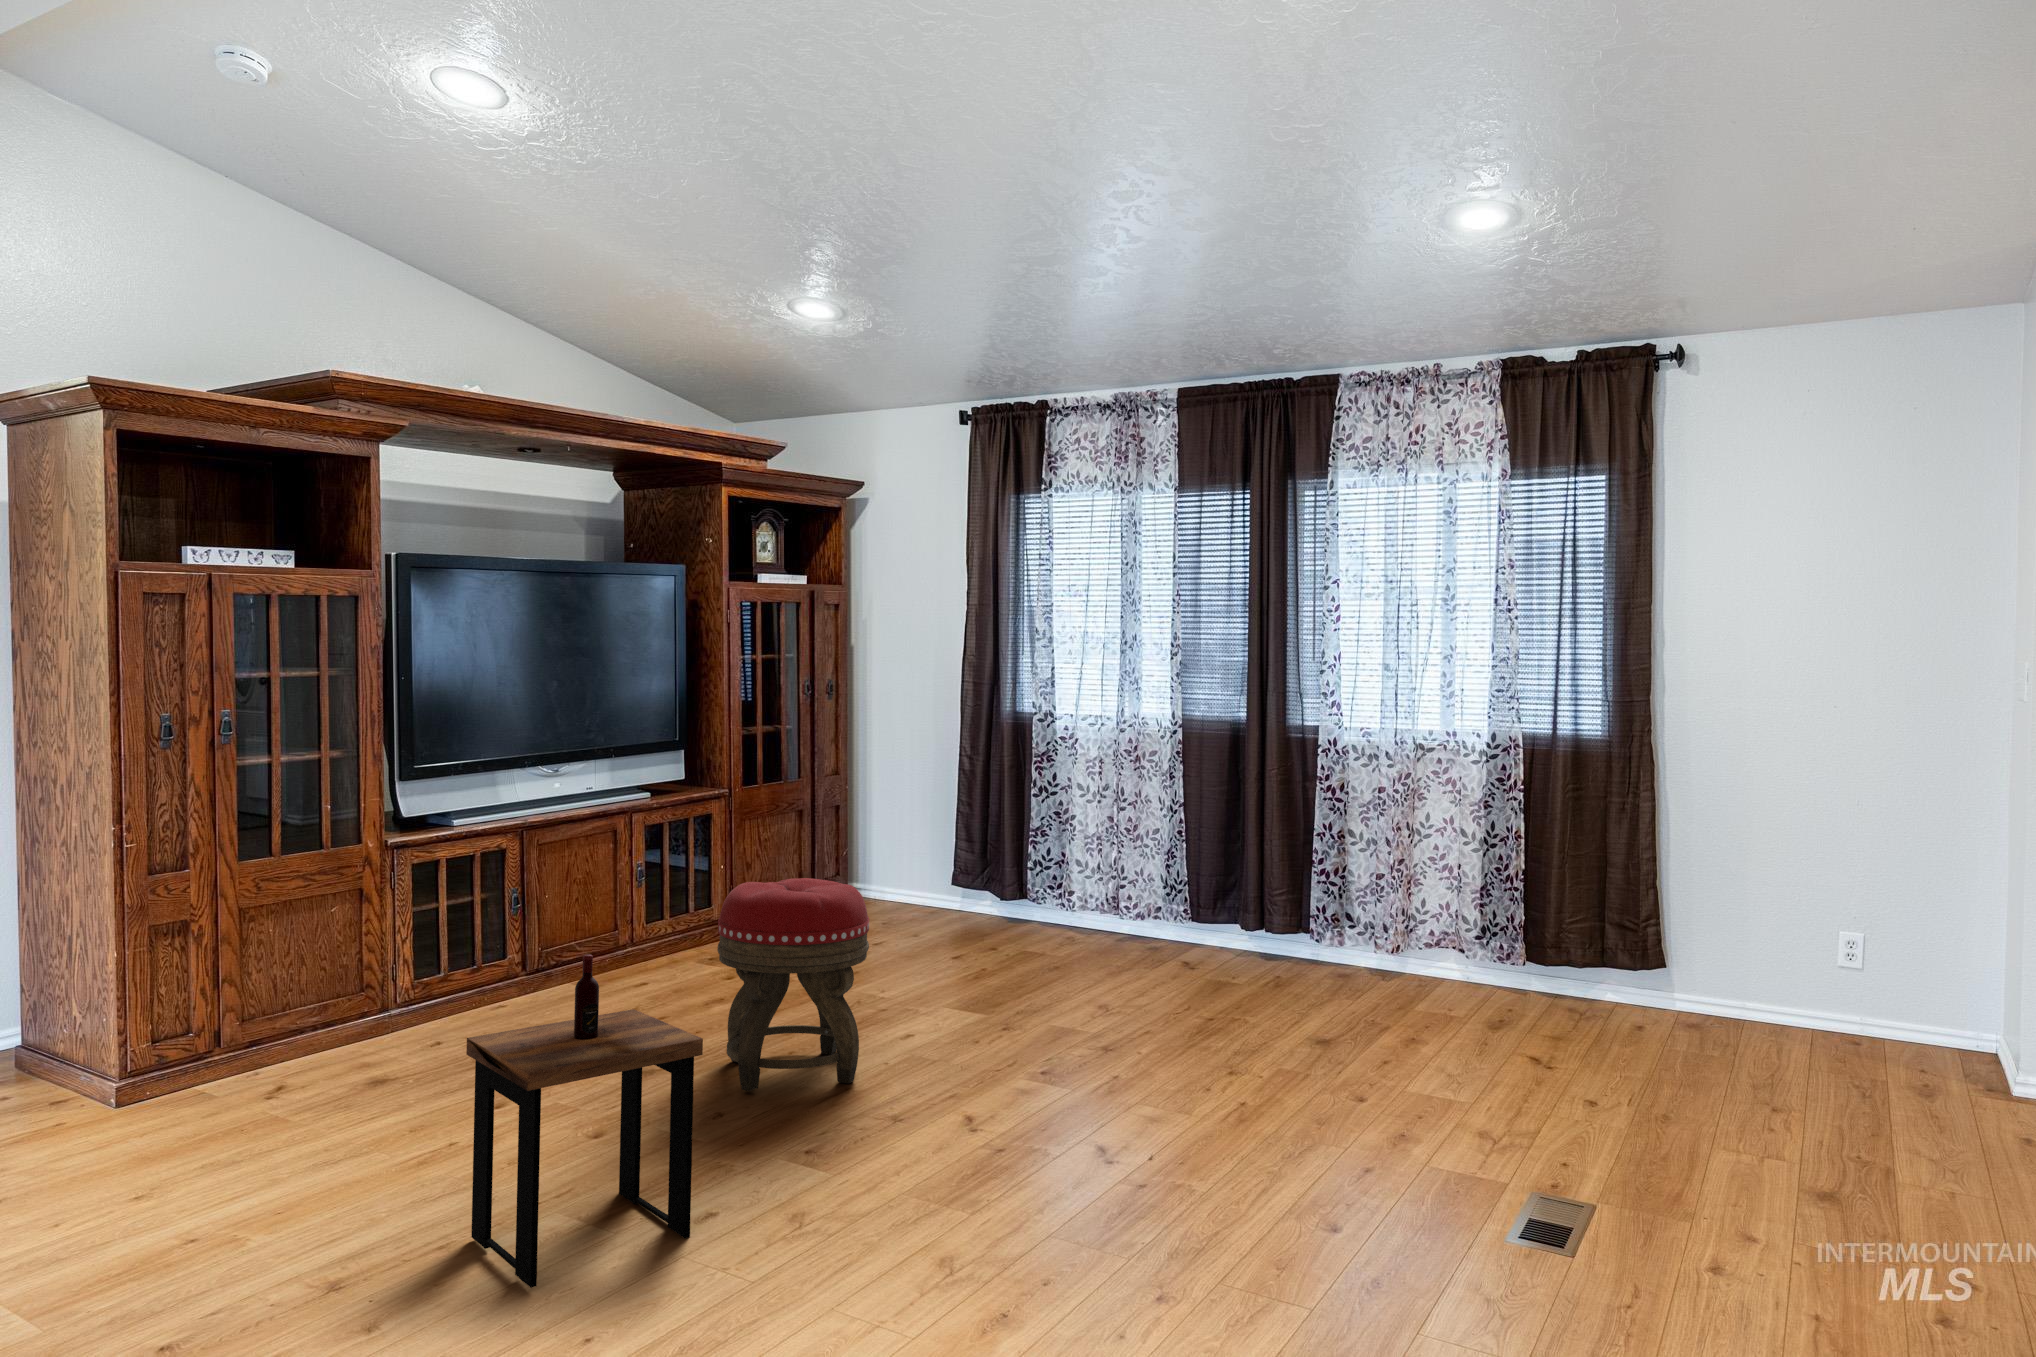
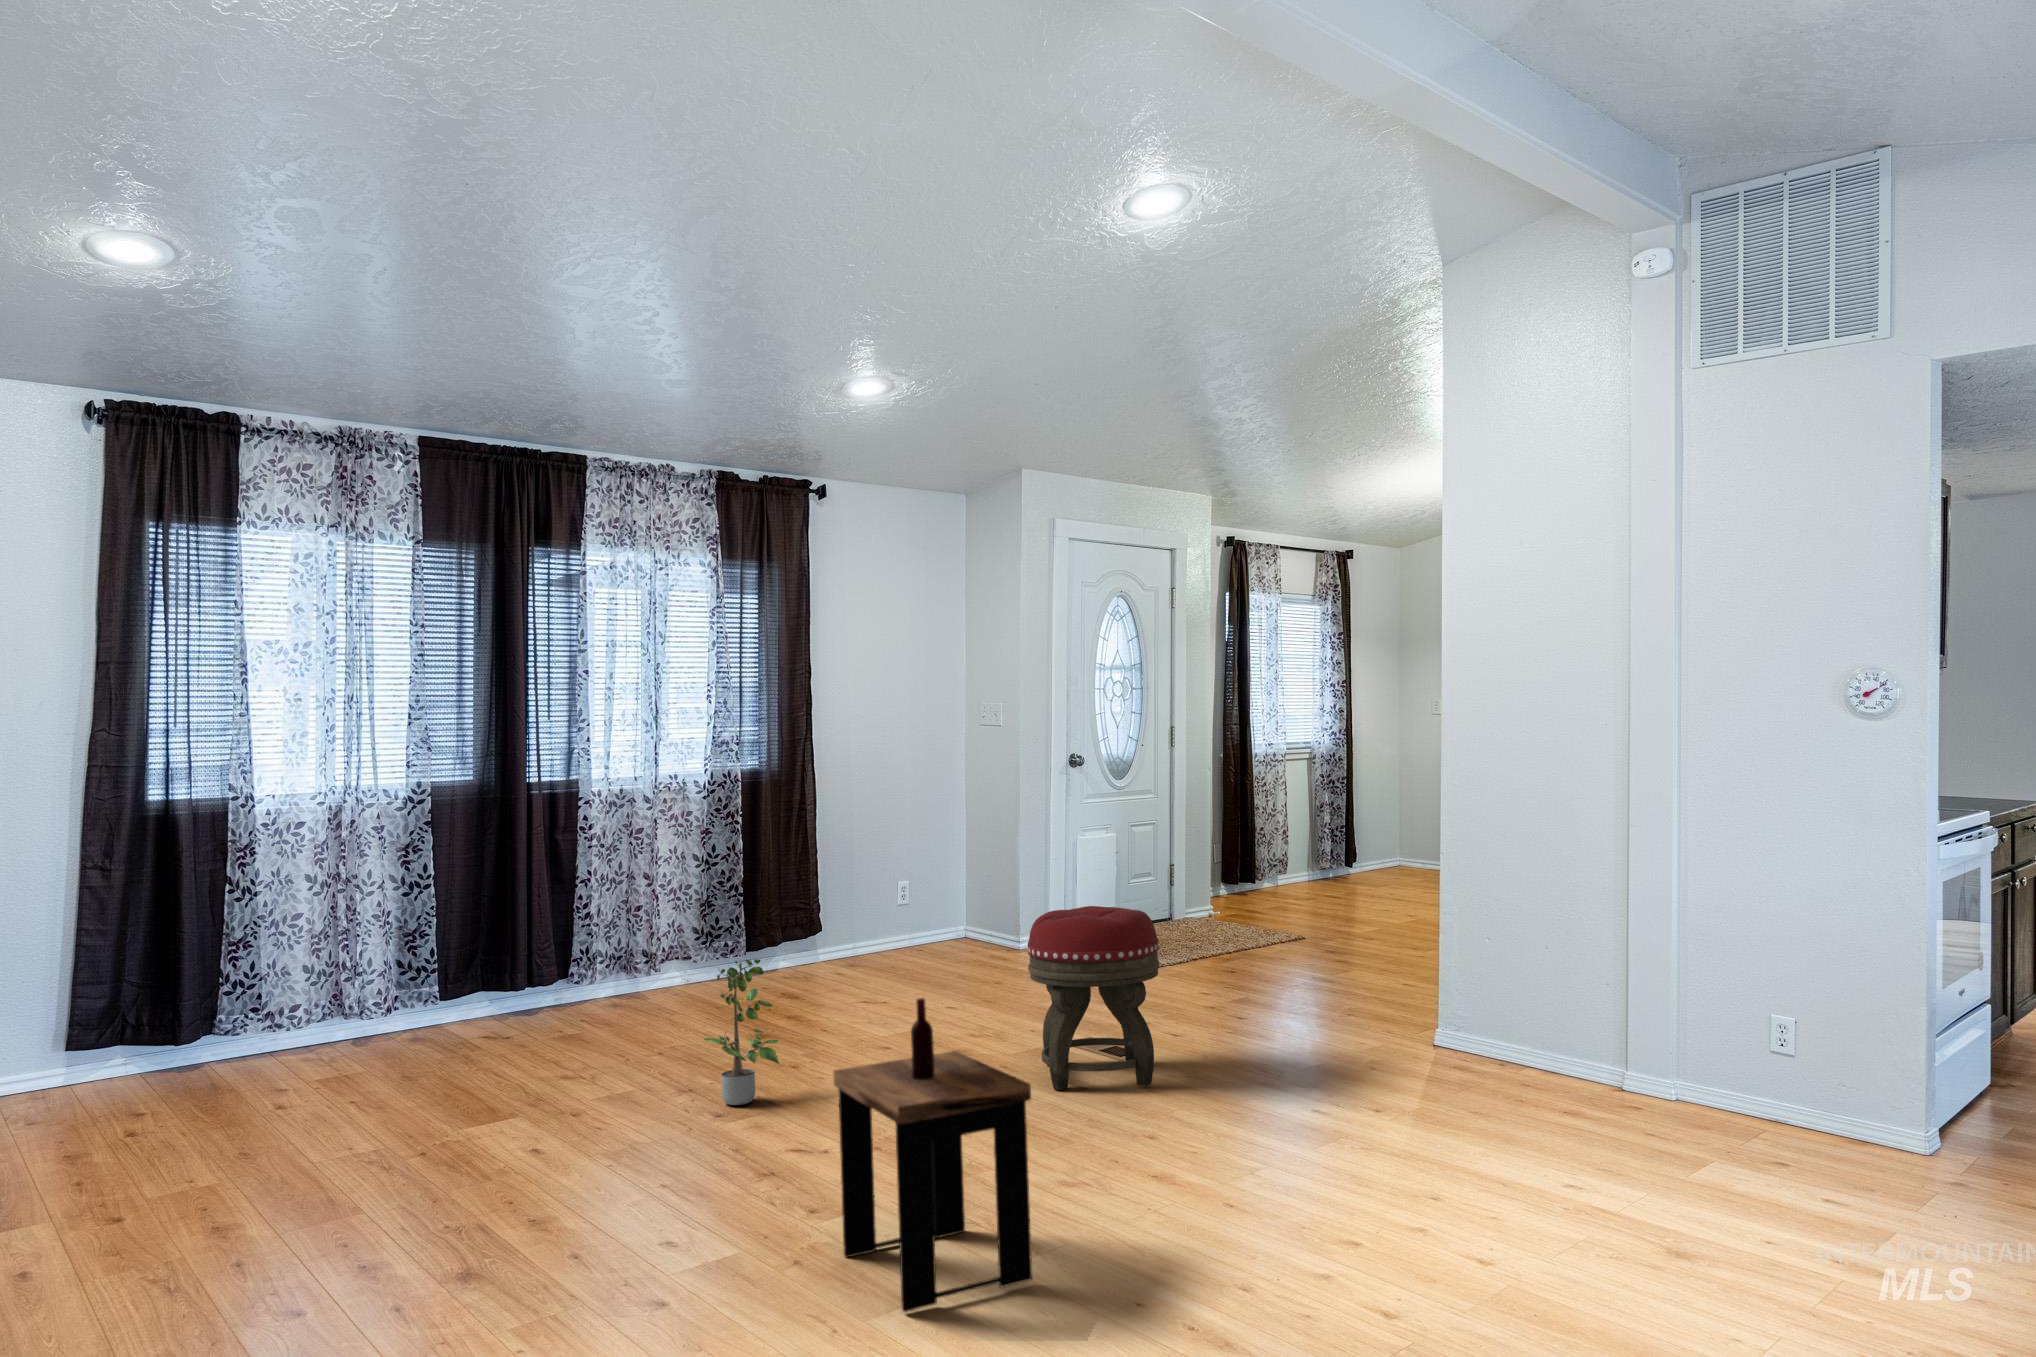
footstool: present [717,878,869,1091] -> present [1028,906,1159,1090]
potted plant: none [1014,925,1107,1081] -> present [704,959,779,1105]

